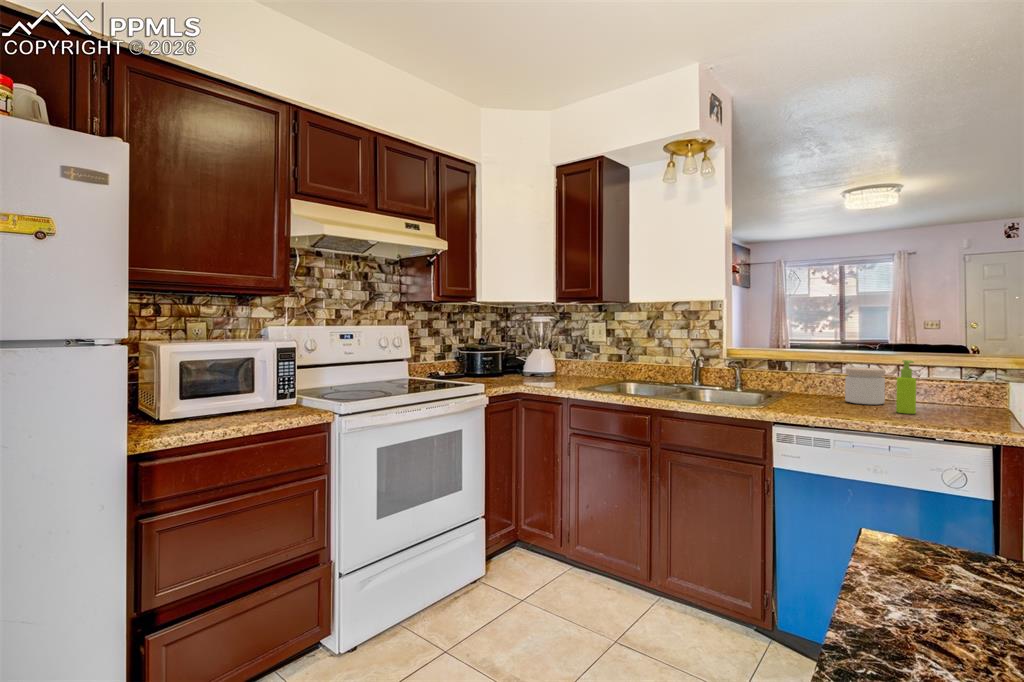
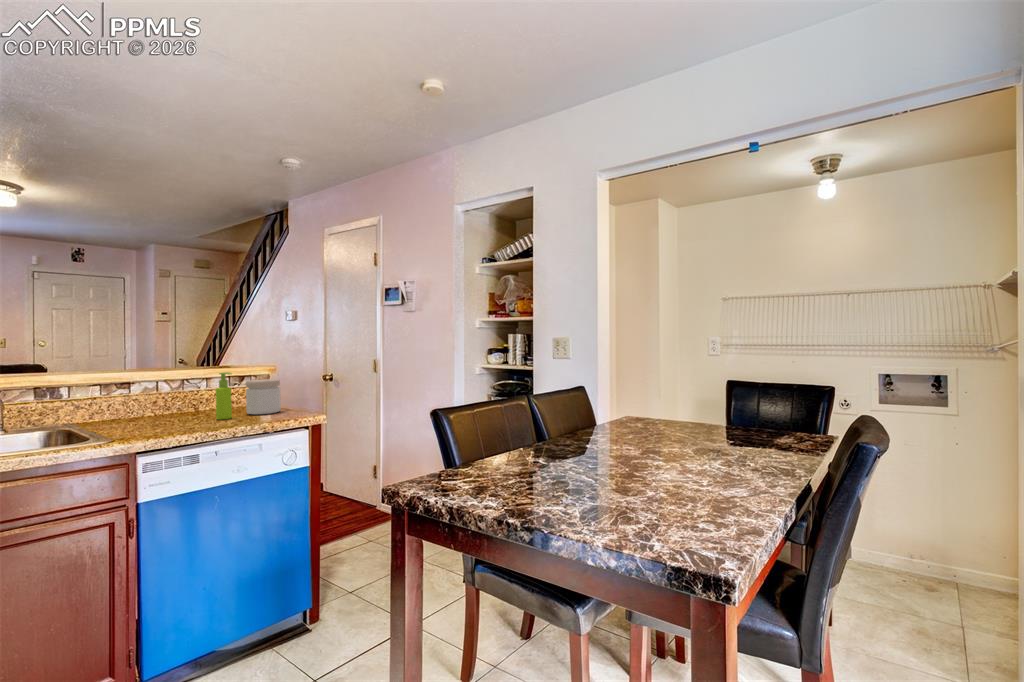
jar: present [845,368,885,405] -> present [246,379,281,415]

